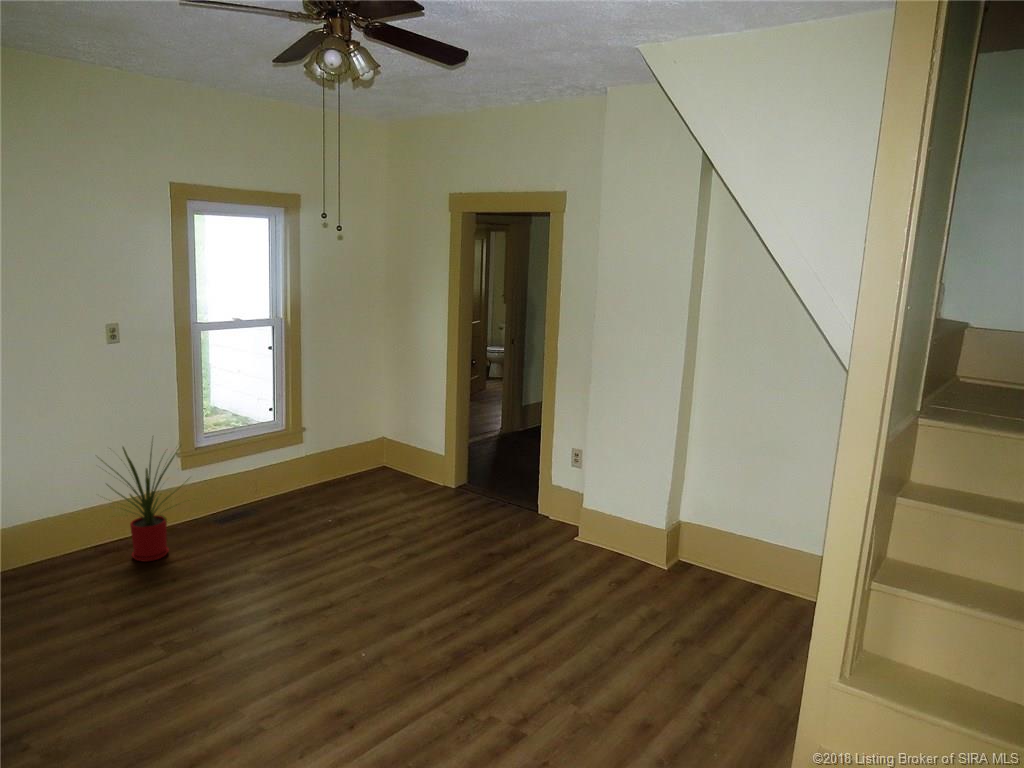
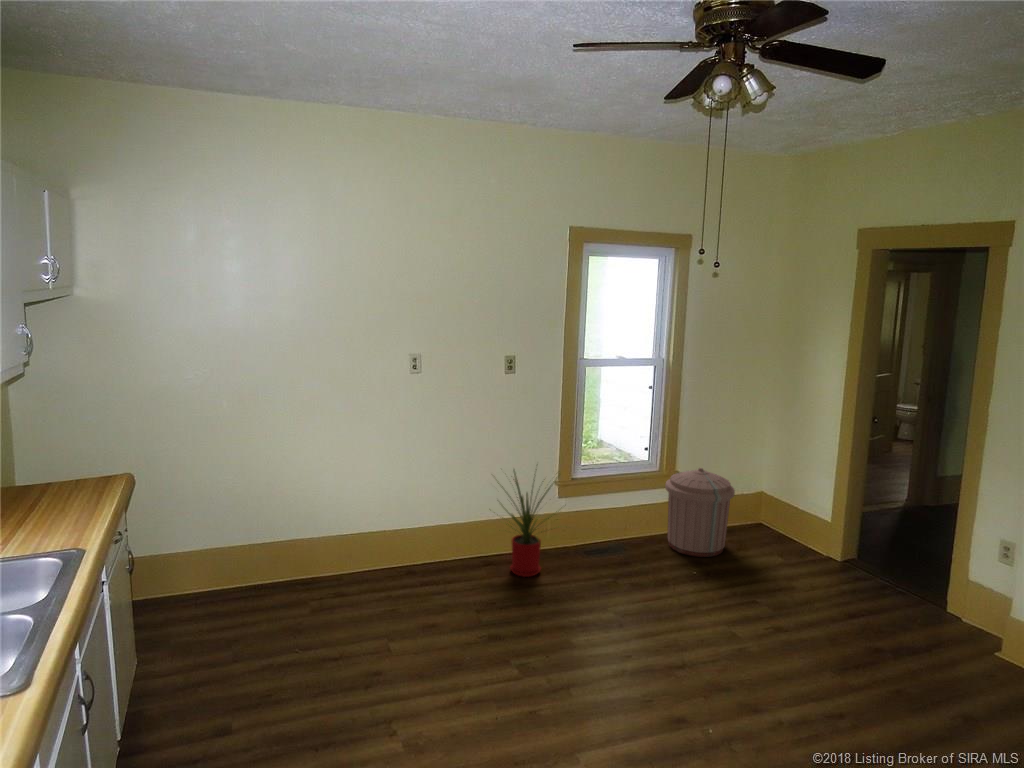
trash can: none [295,421,362,506] -> present [665,468,735,557]

